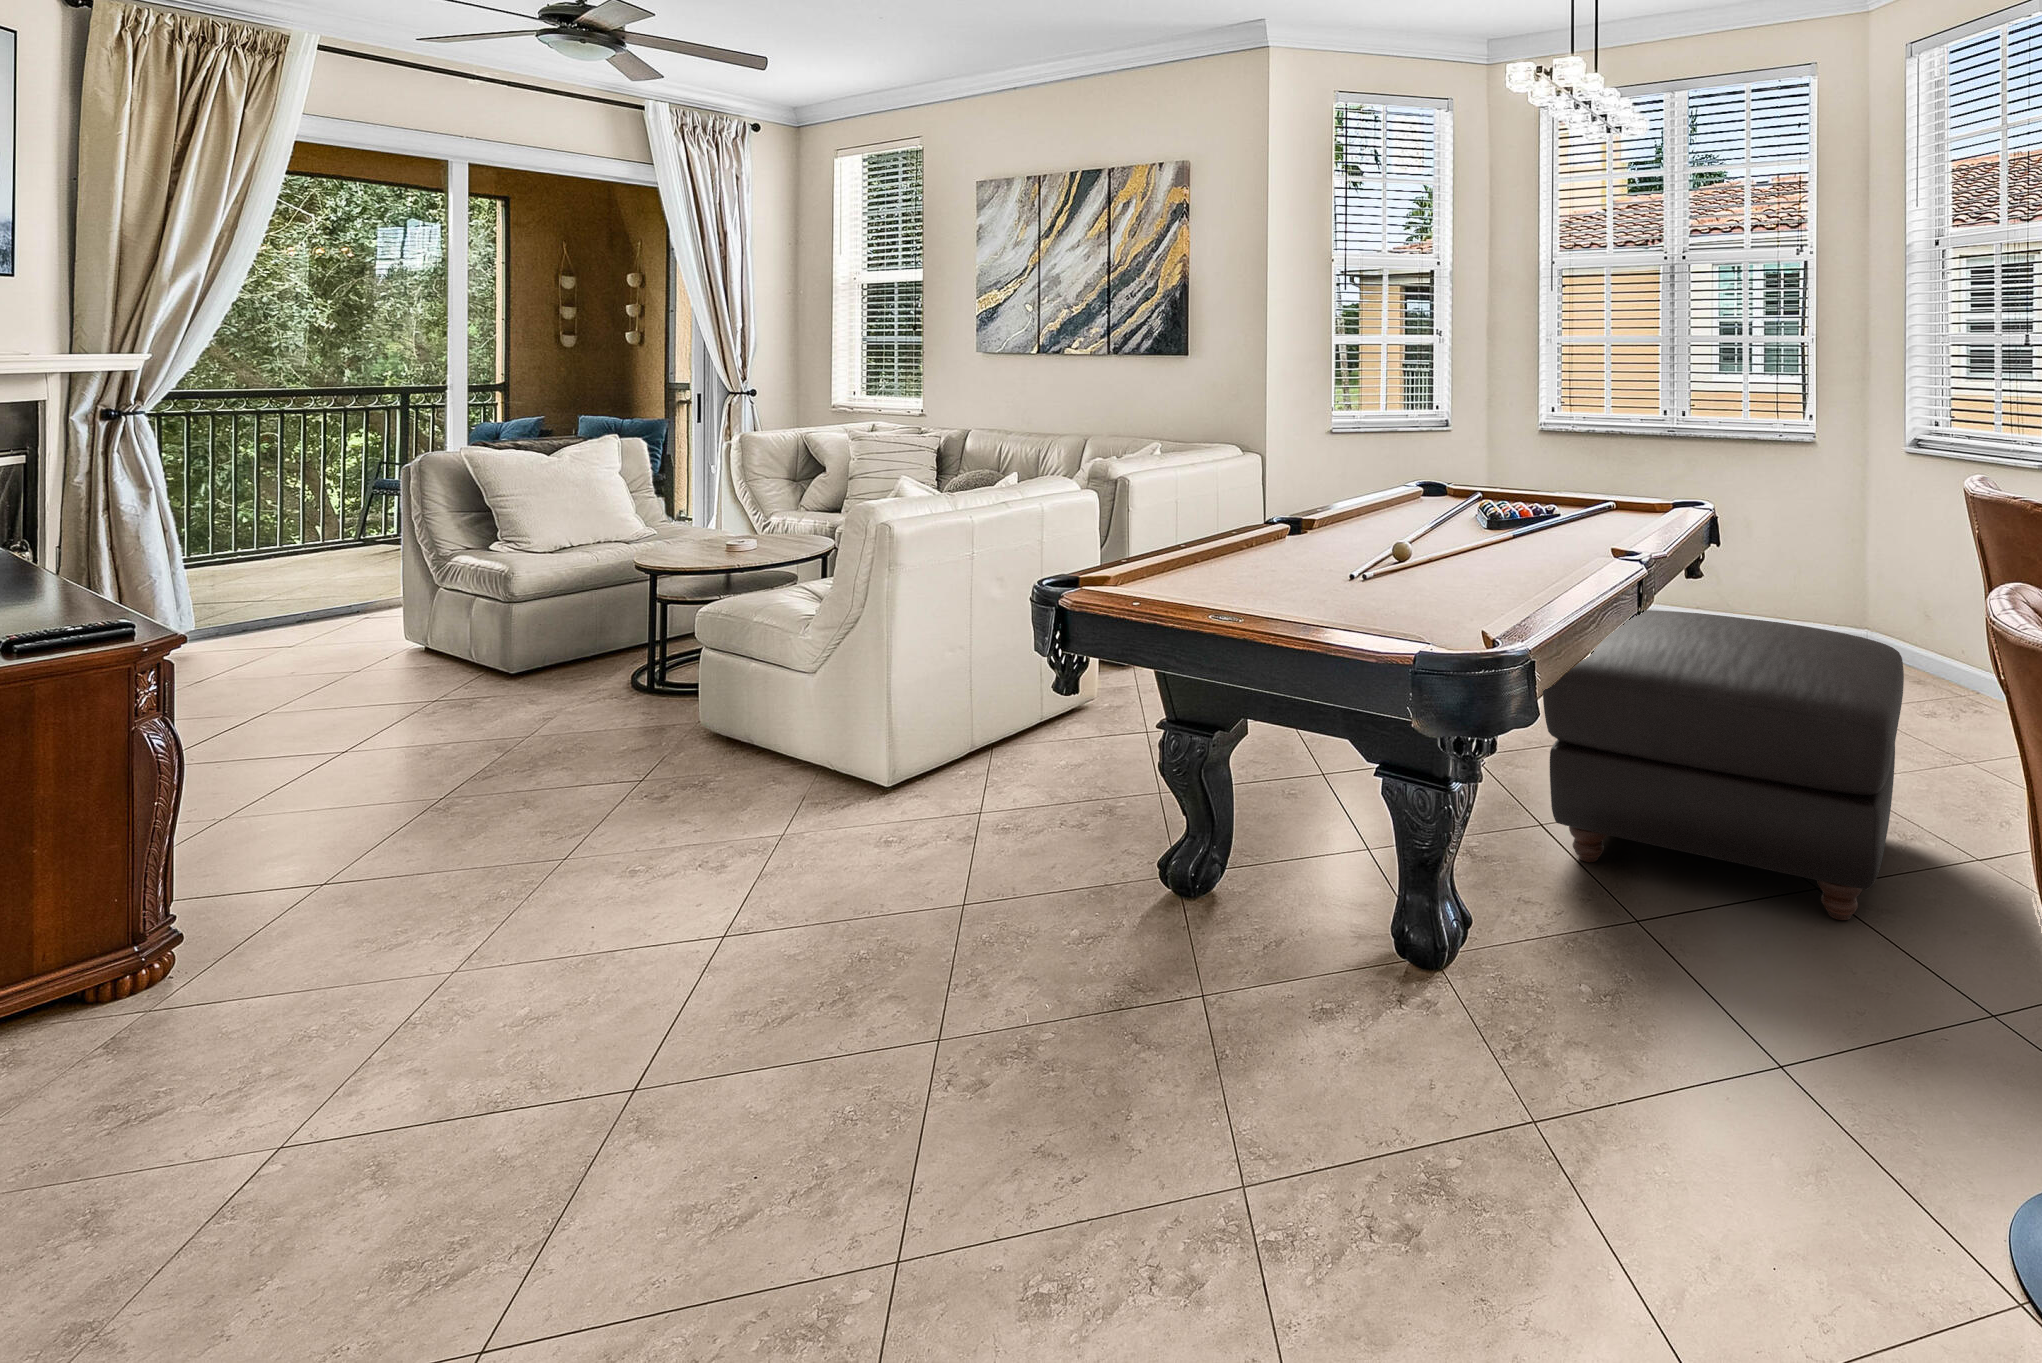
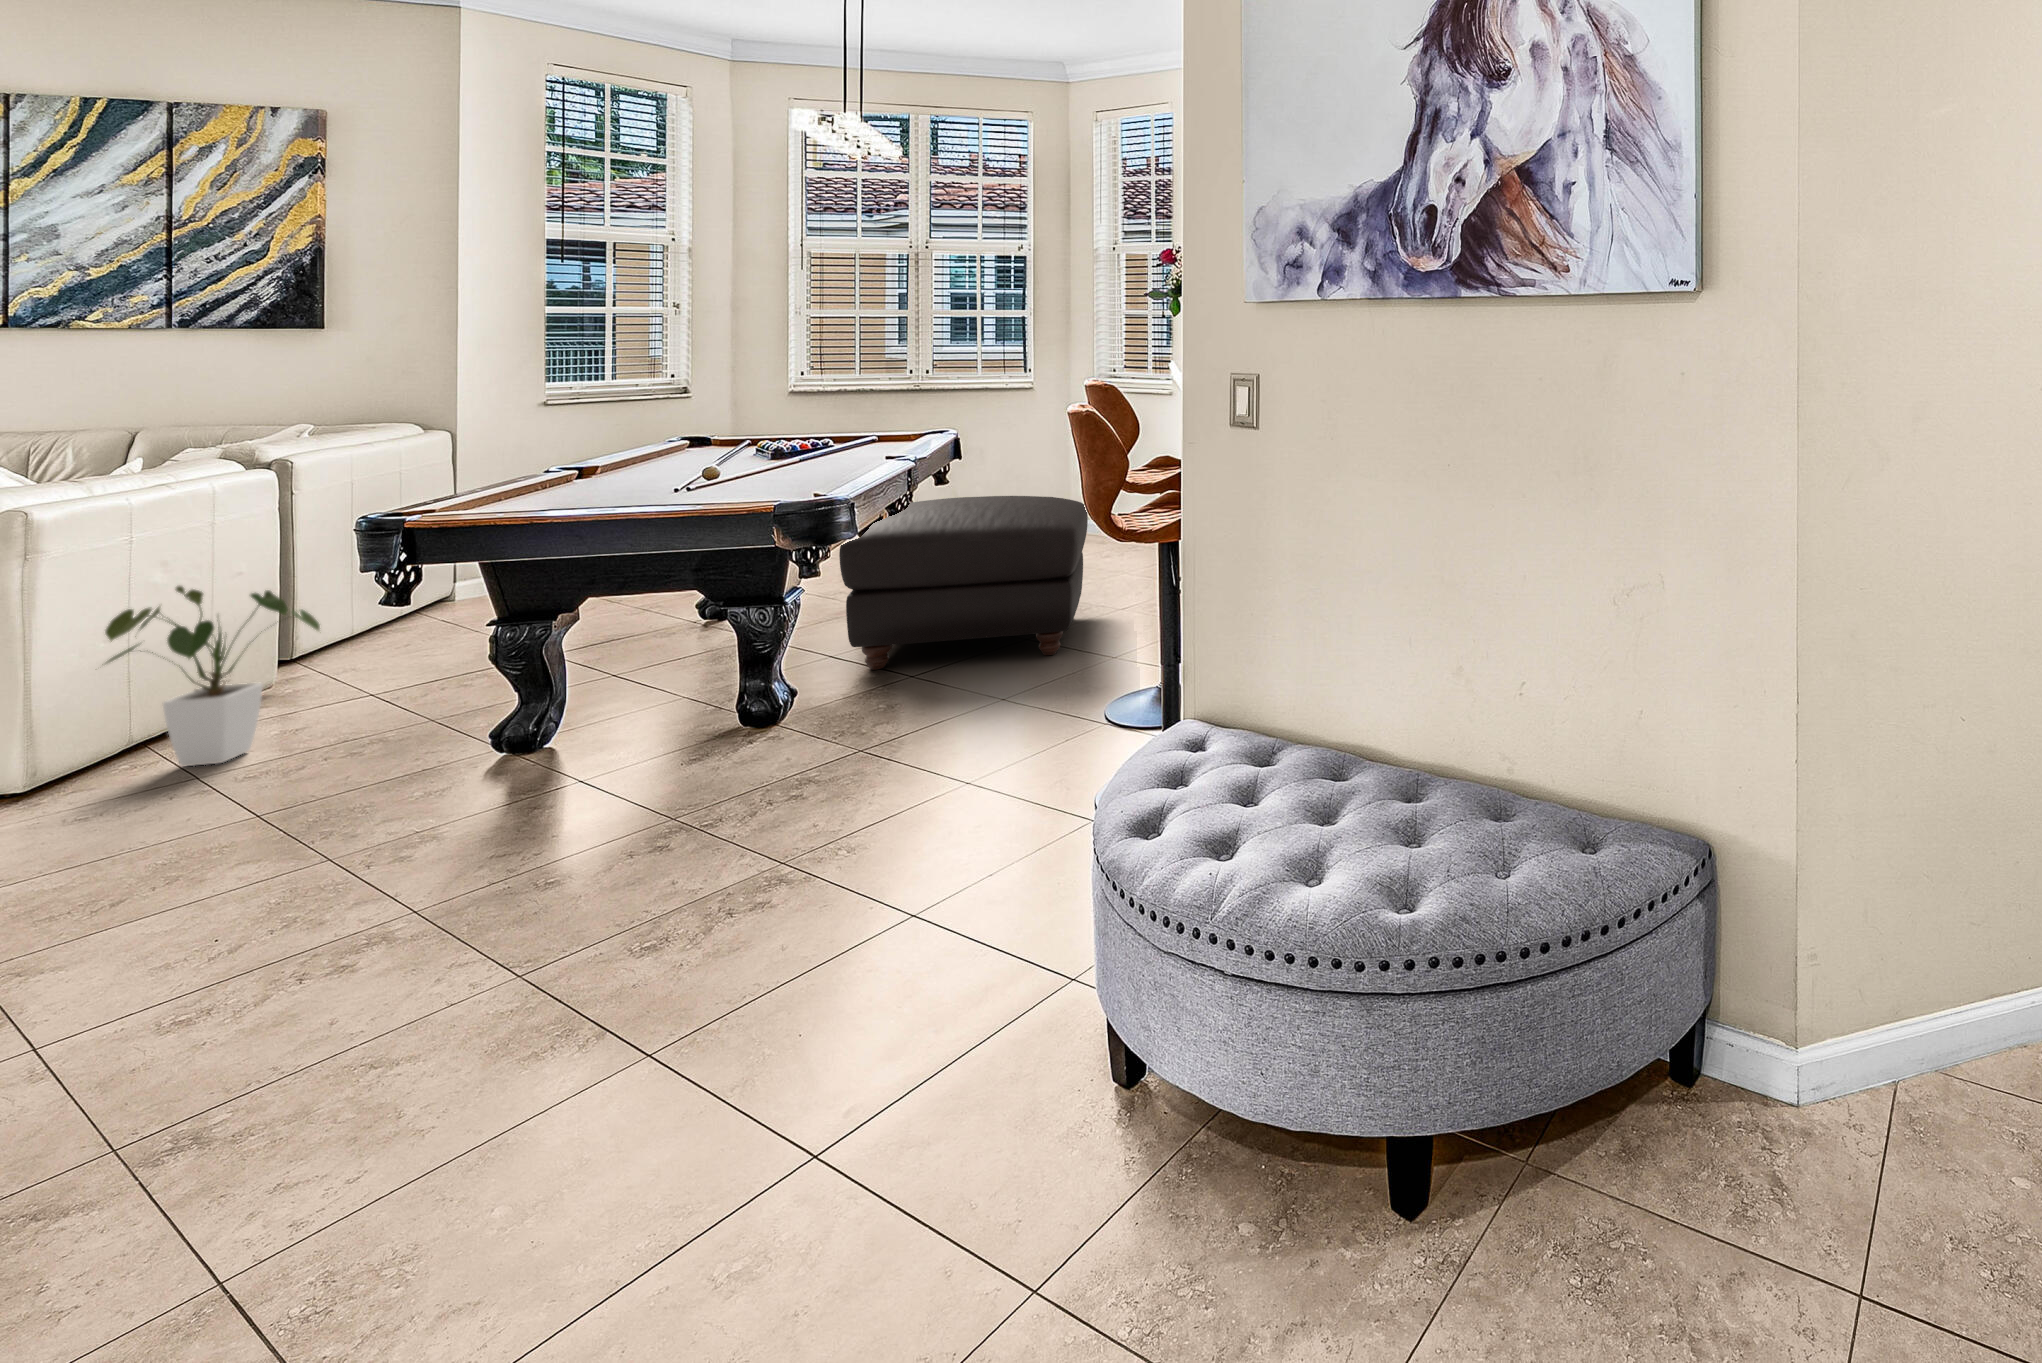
house plant: none [945,608,1086,797] -> present [105,586,320,766]

